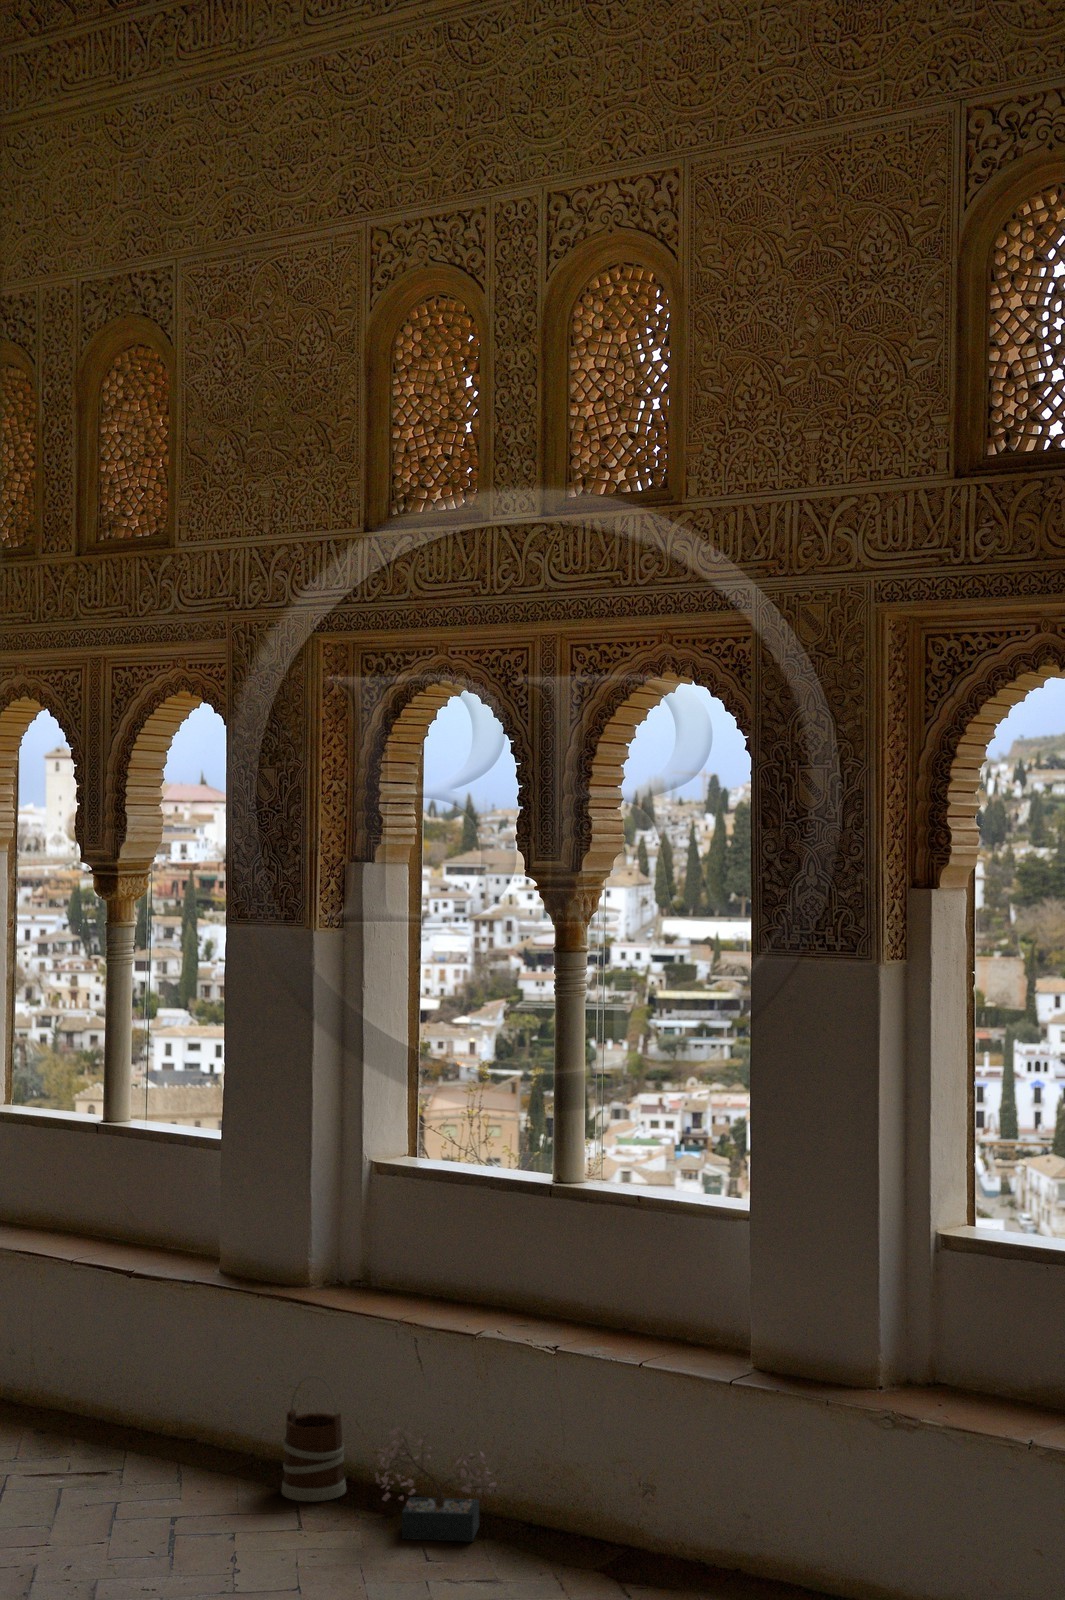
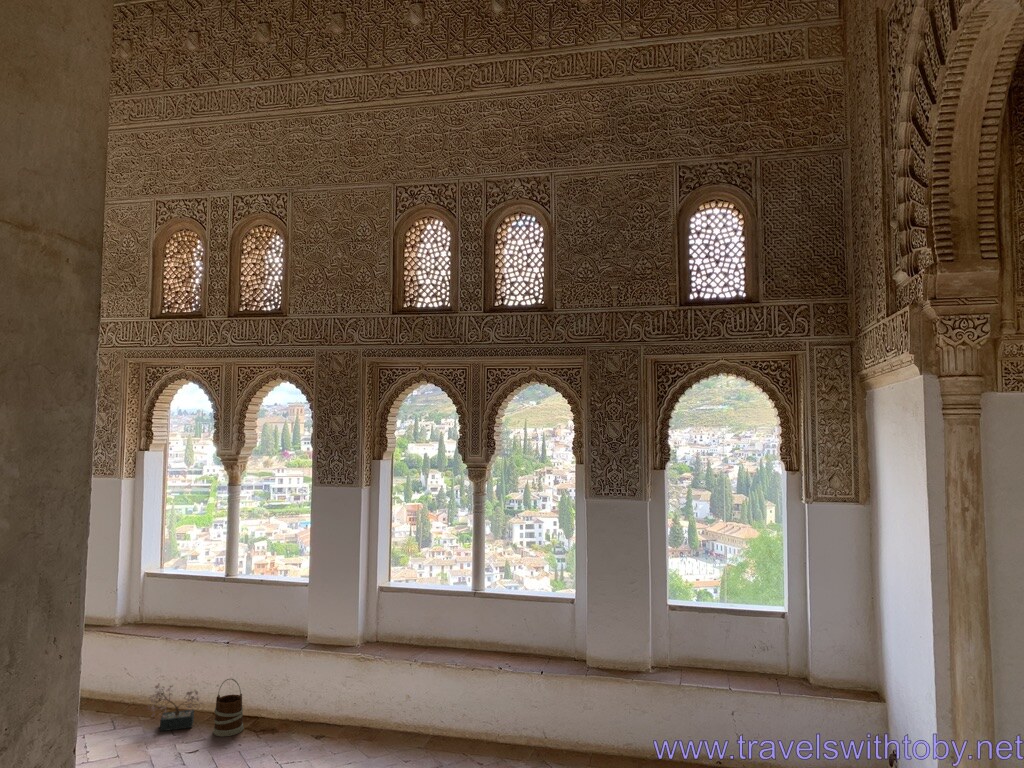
wooden bucket: present [282,1375,346,1501] -> present [213,679,244,736]

